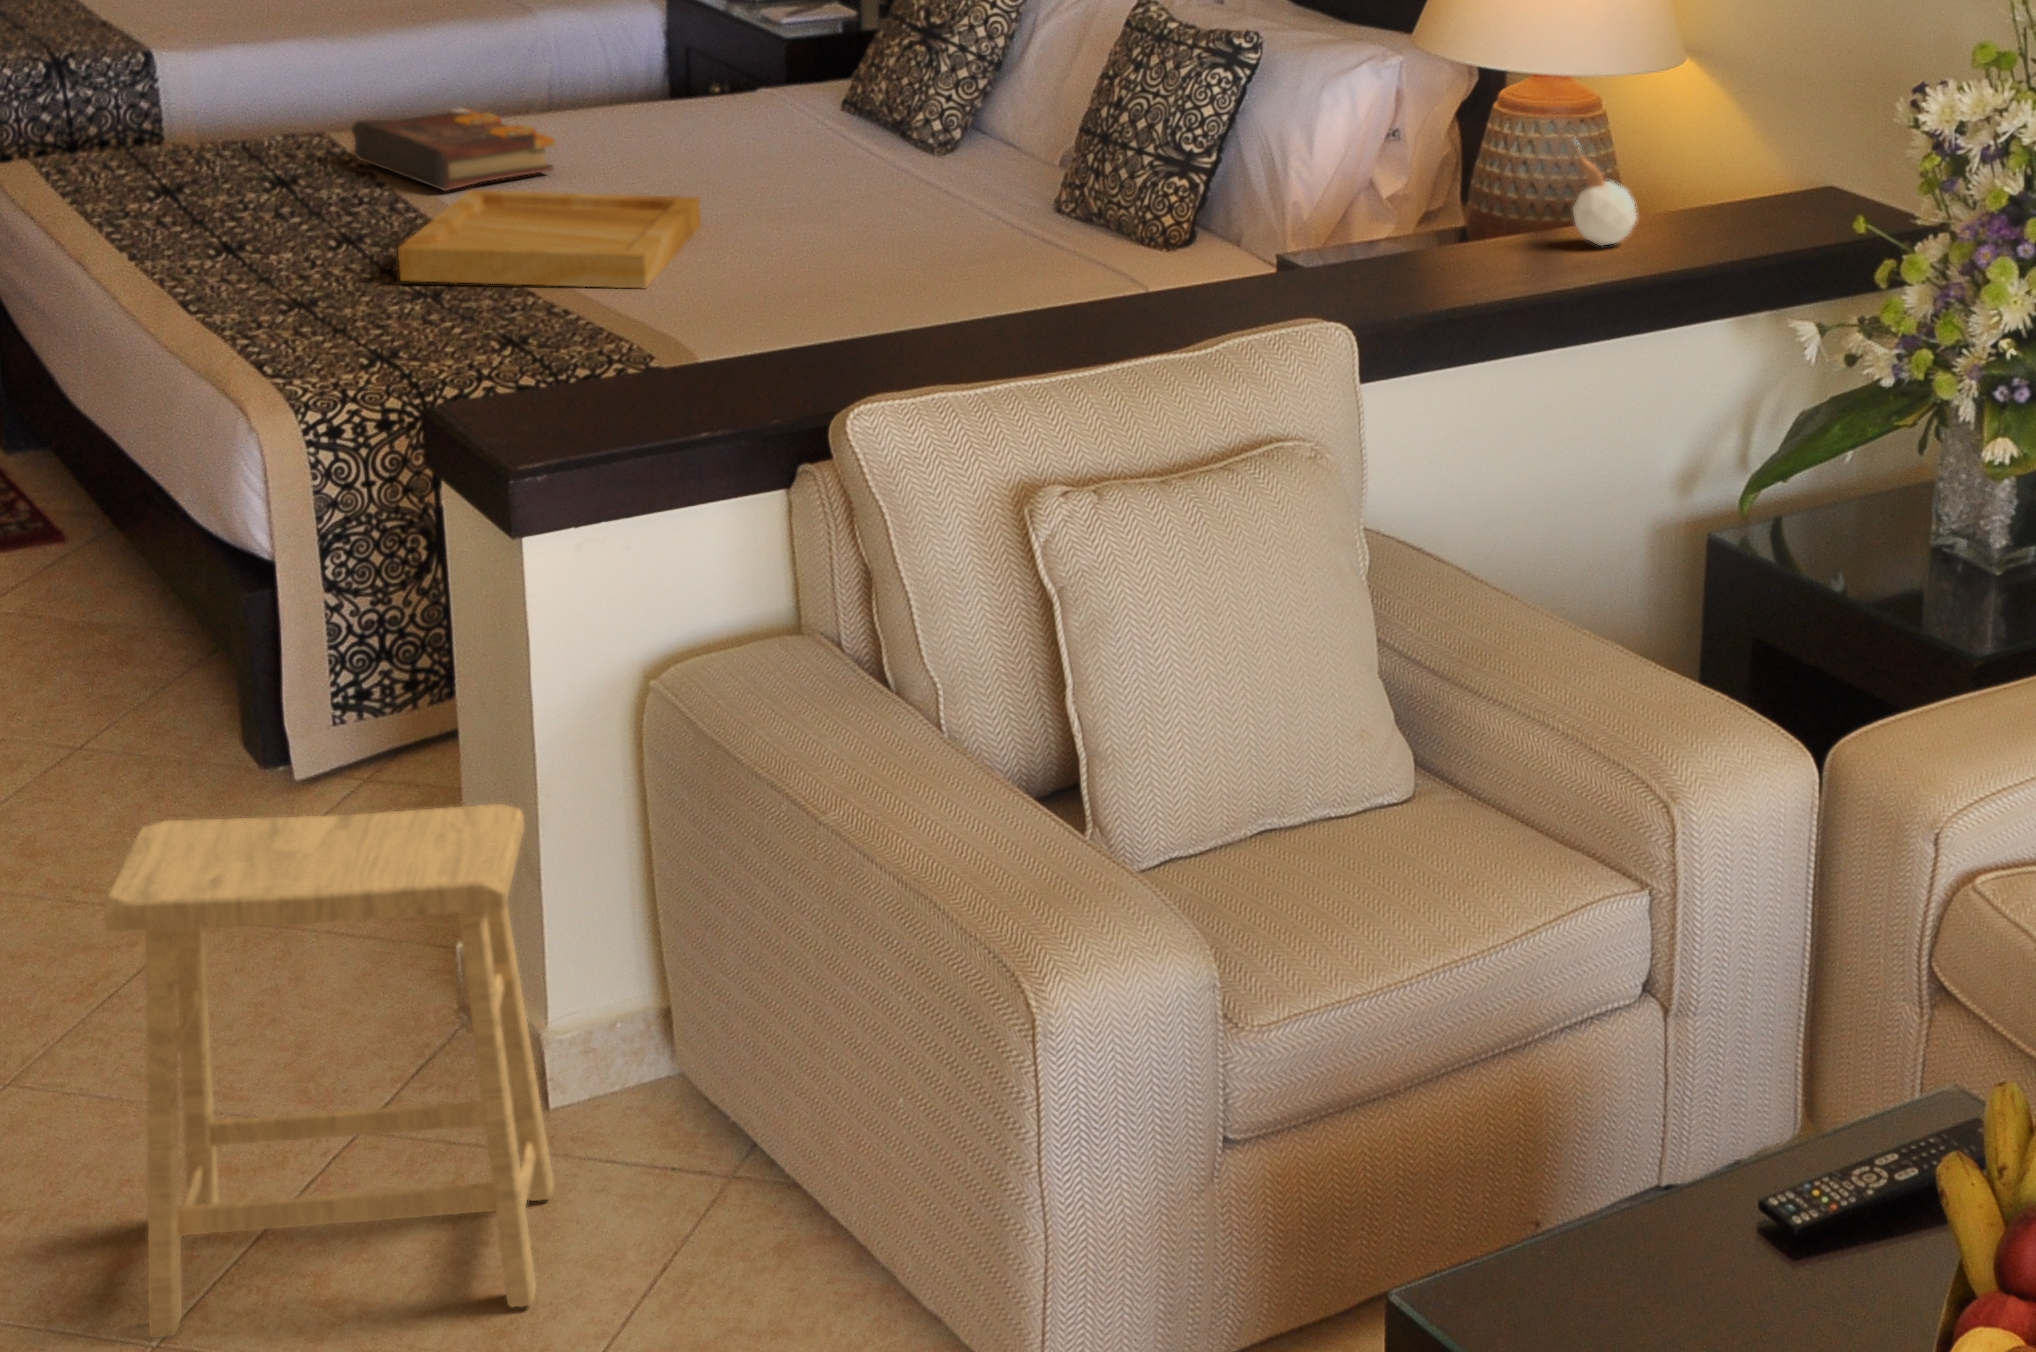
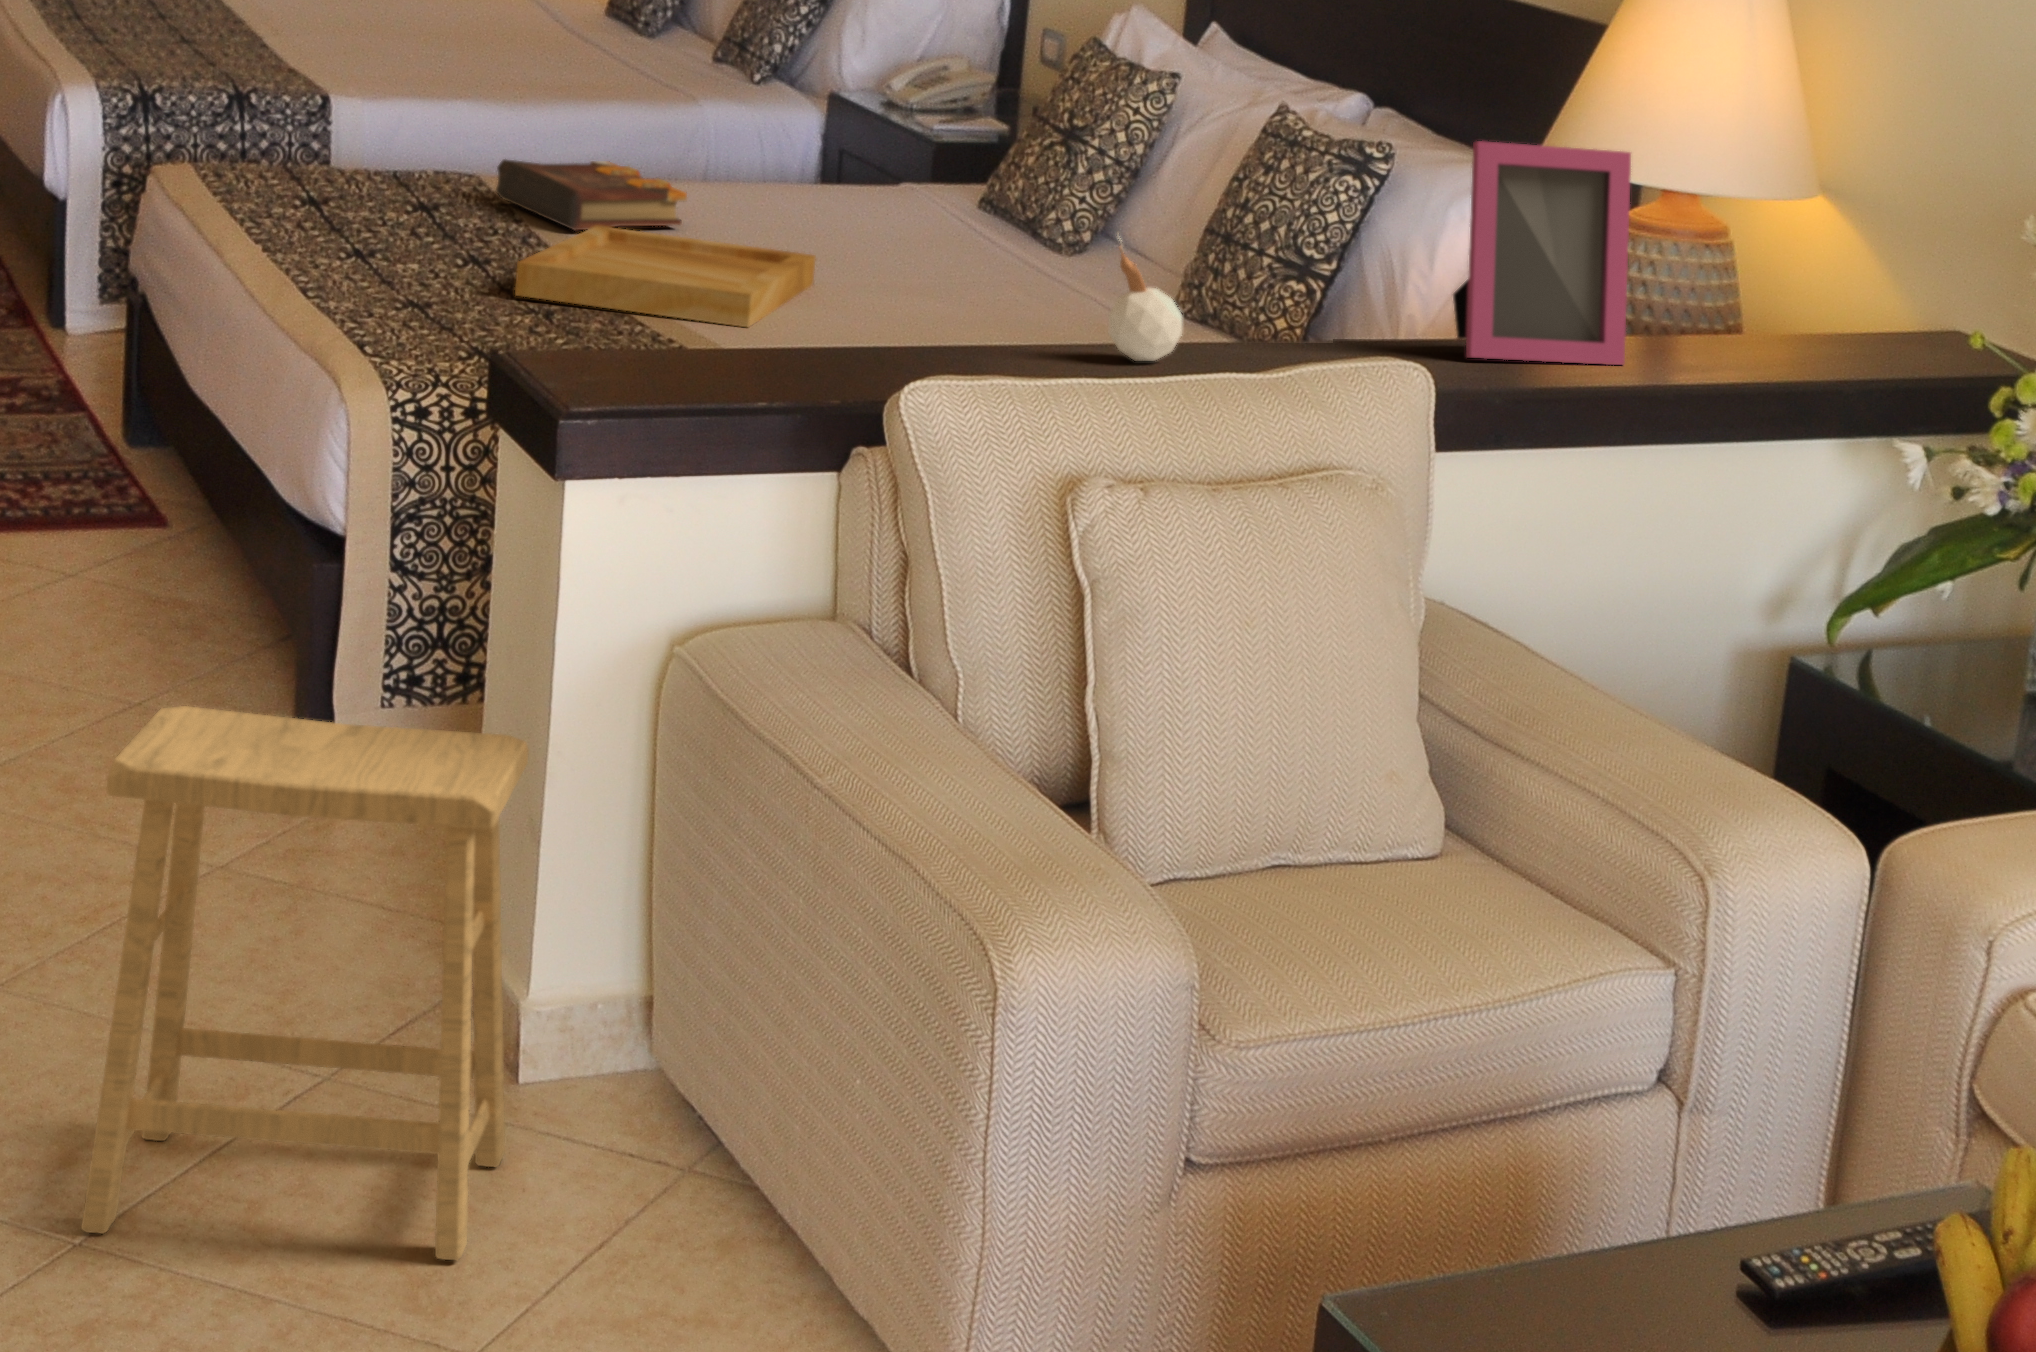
picture frame: none [1356,74,1528,291] -> present [1453,141,1631,365]
candle: present [1573,136,1637,246] -> present [1109,233,1182,361]

